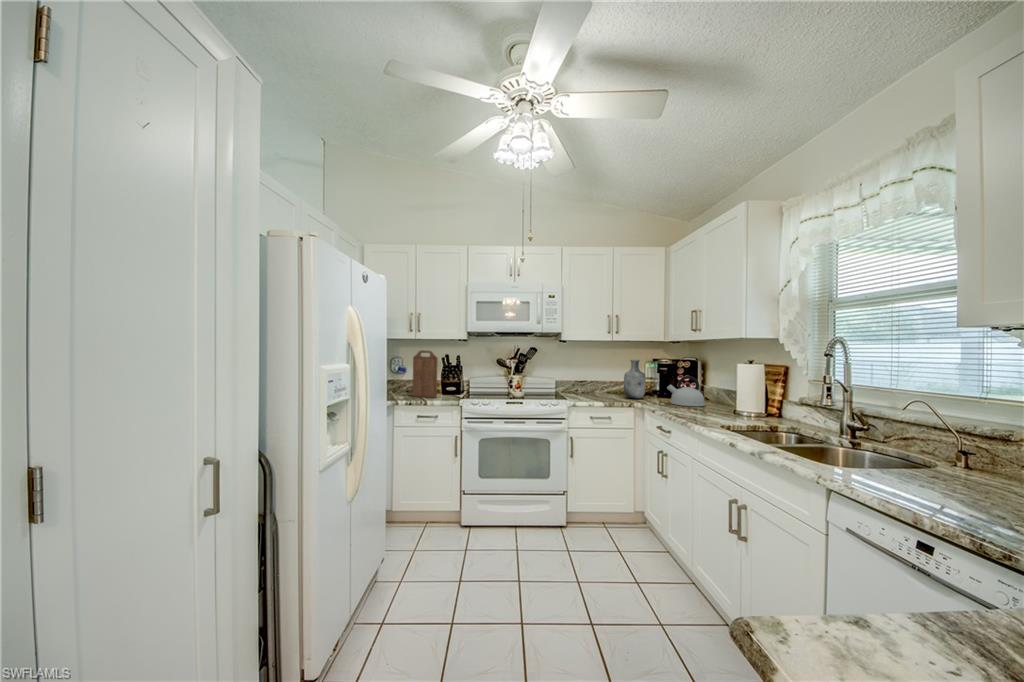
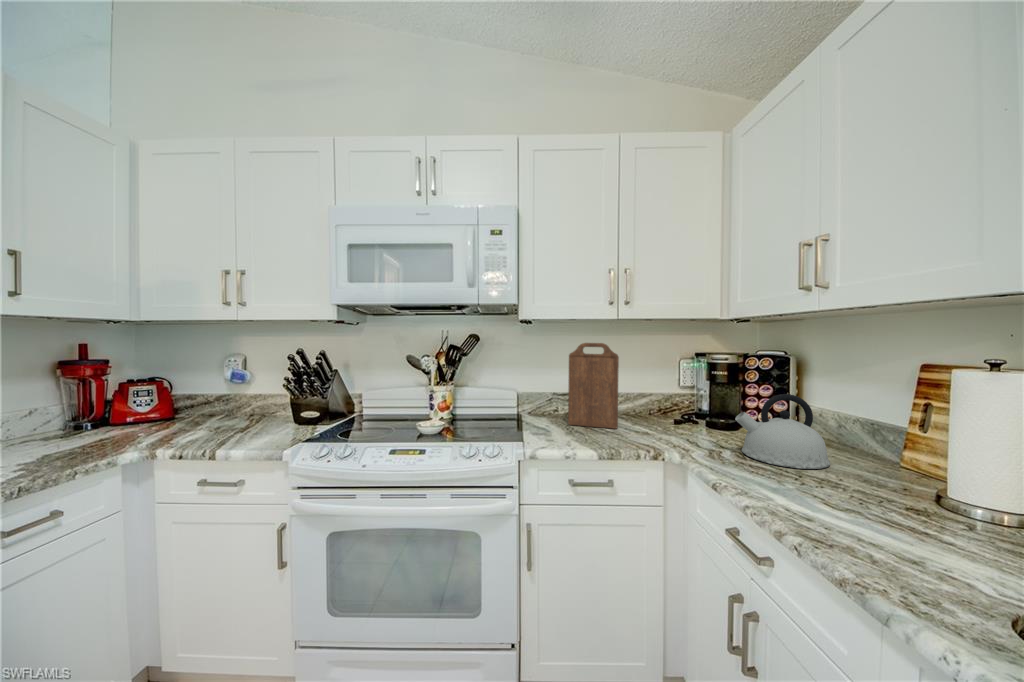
cutting board: present [412,350,438,398] -> present [568,343,619,429]
vase: present [624,360,646,399] -> none [641,356,684,435]

